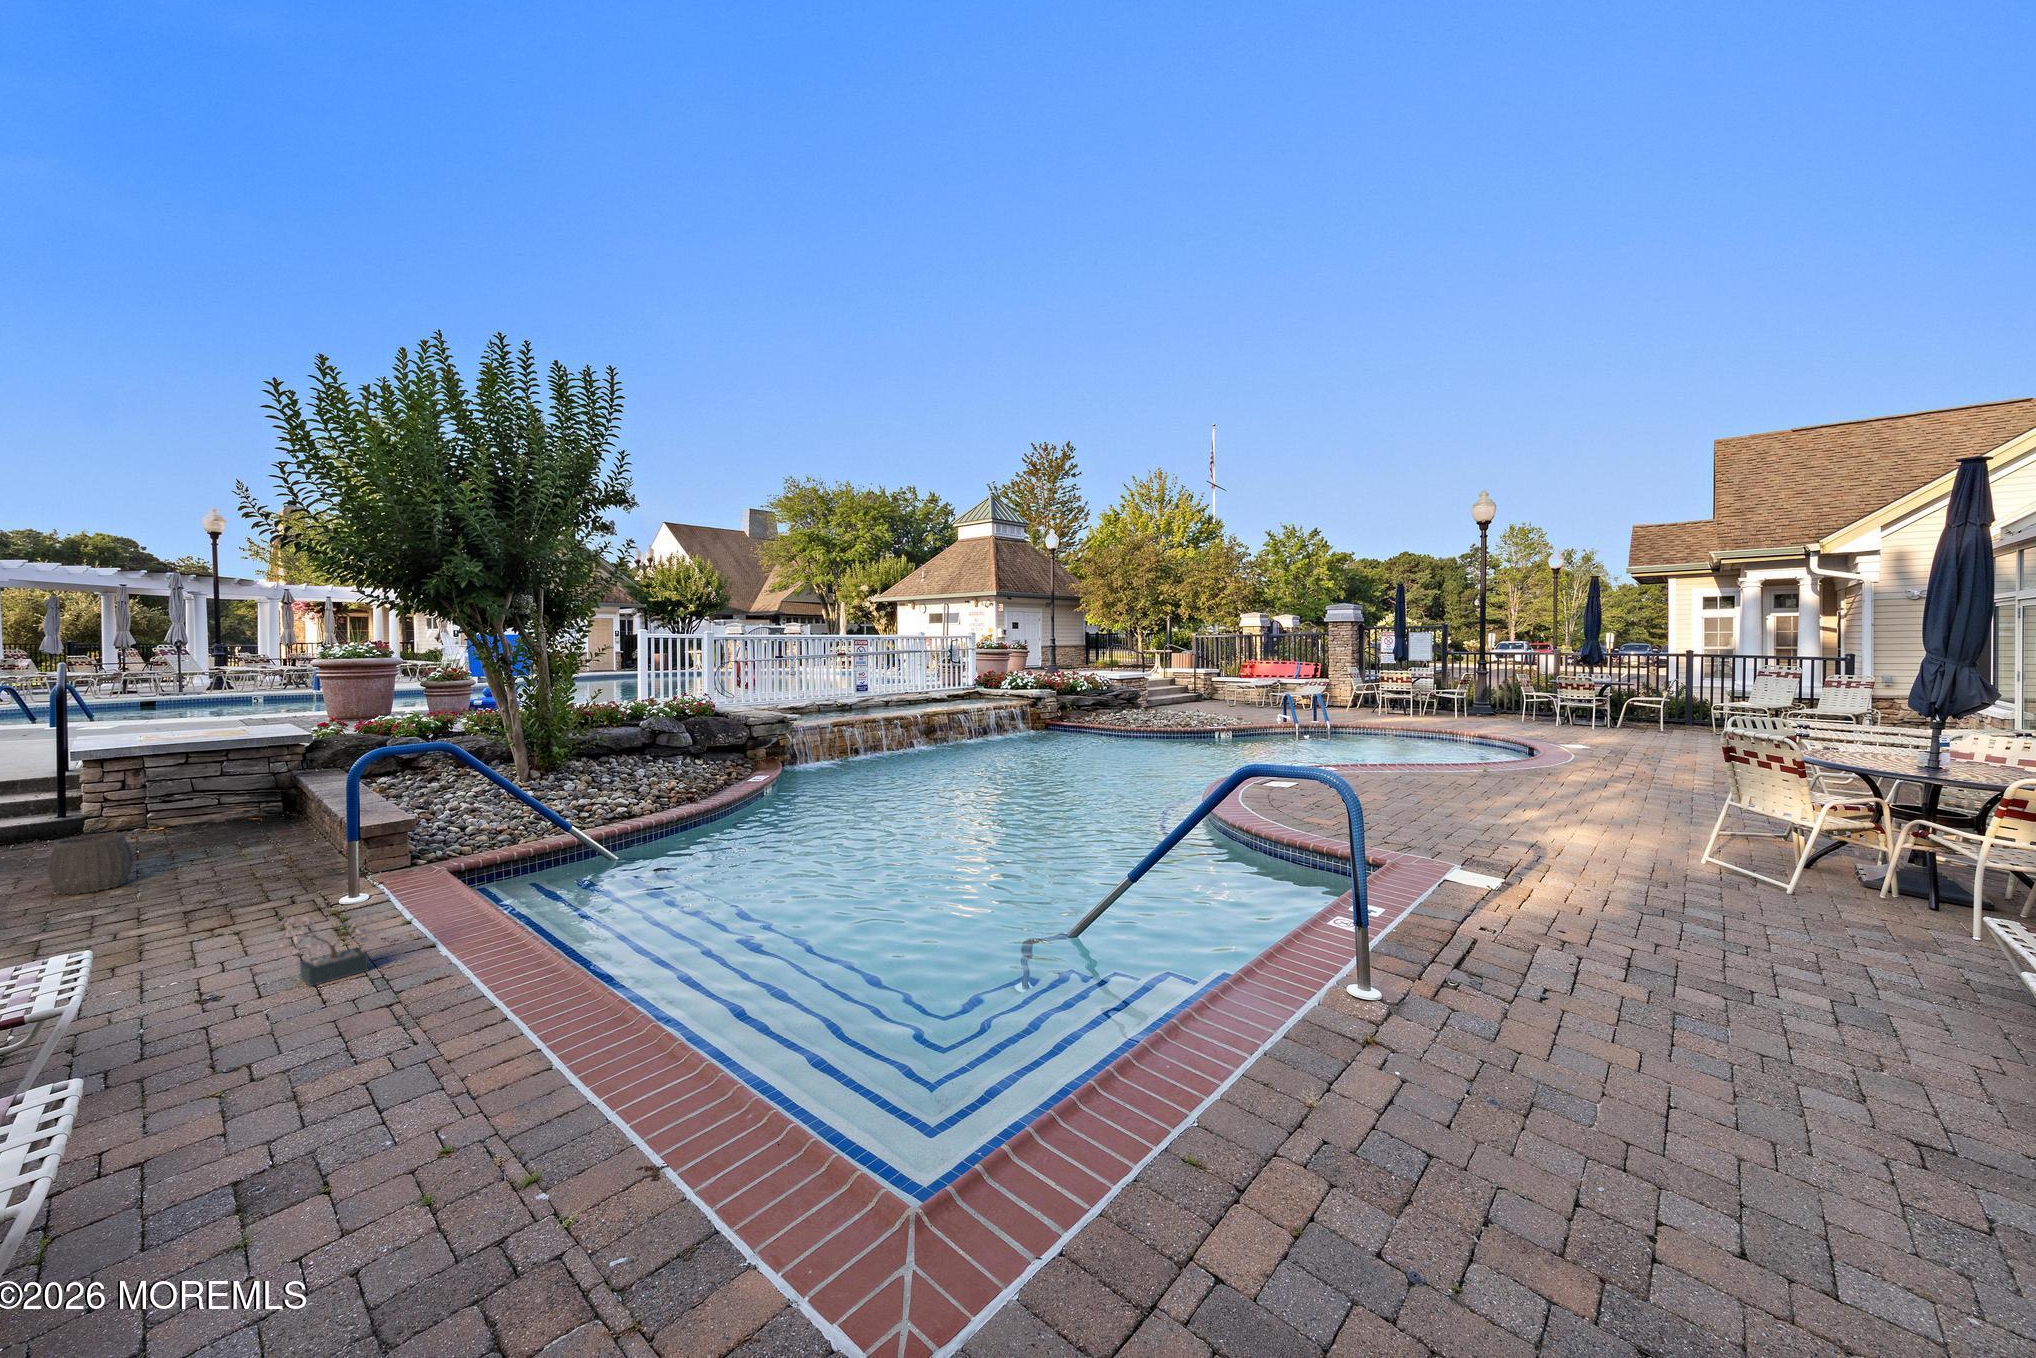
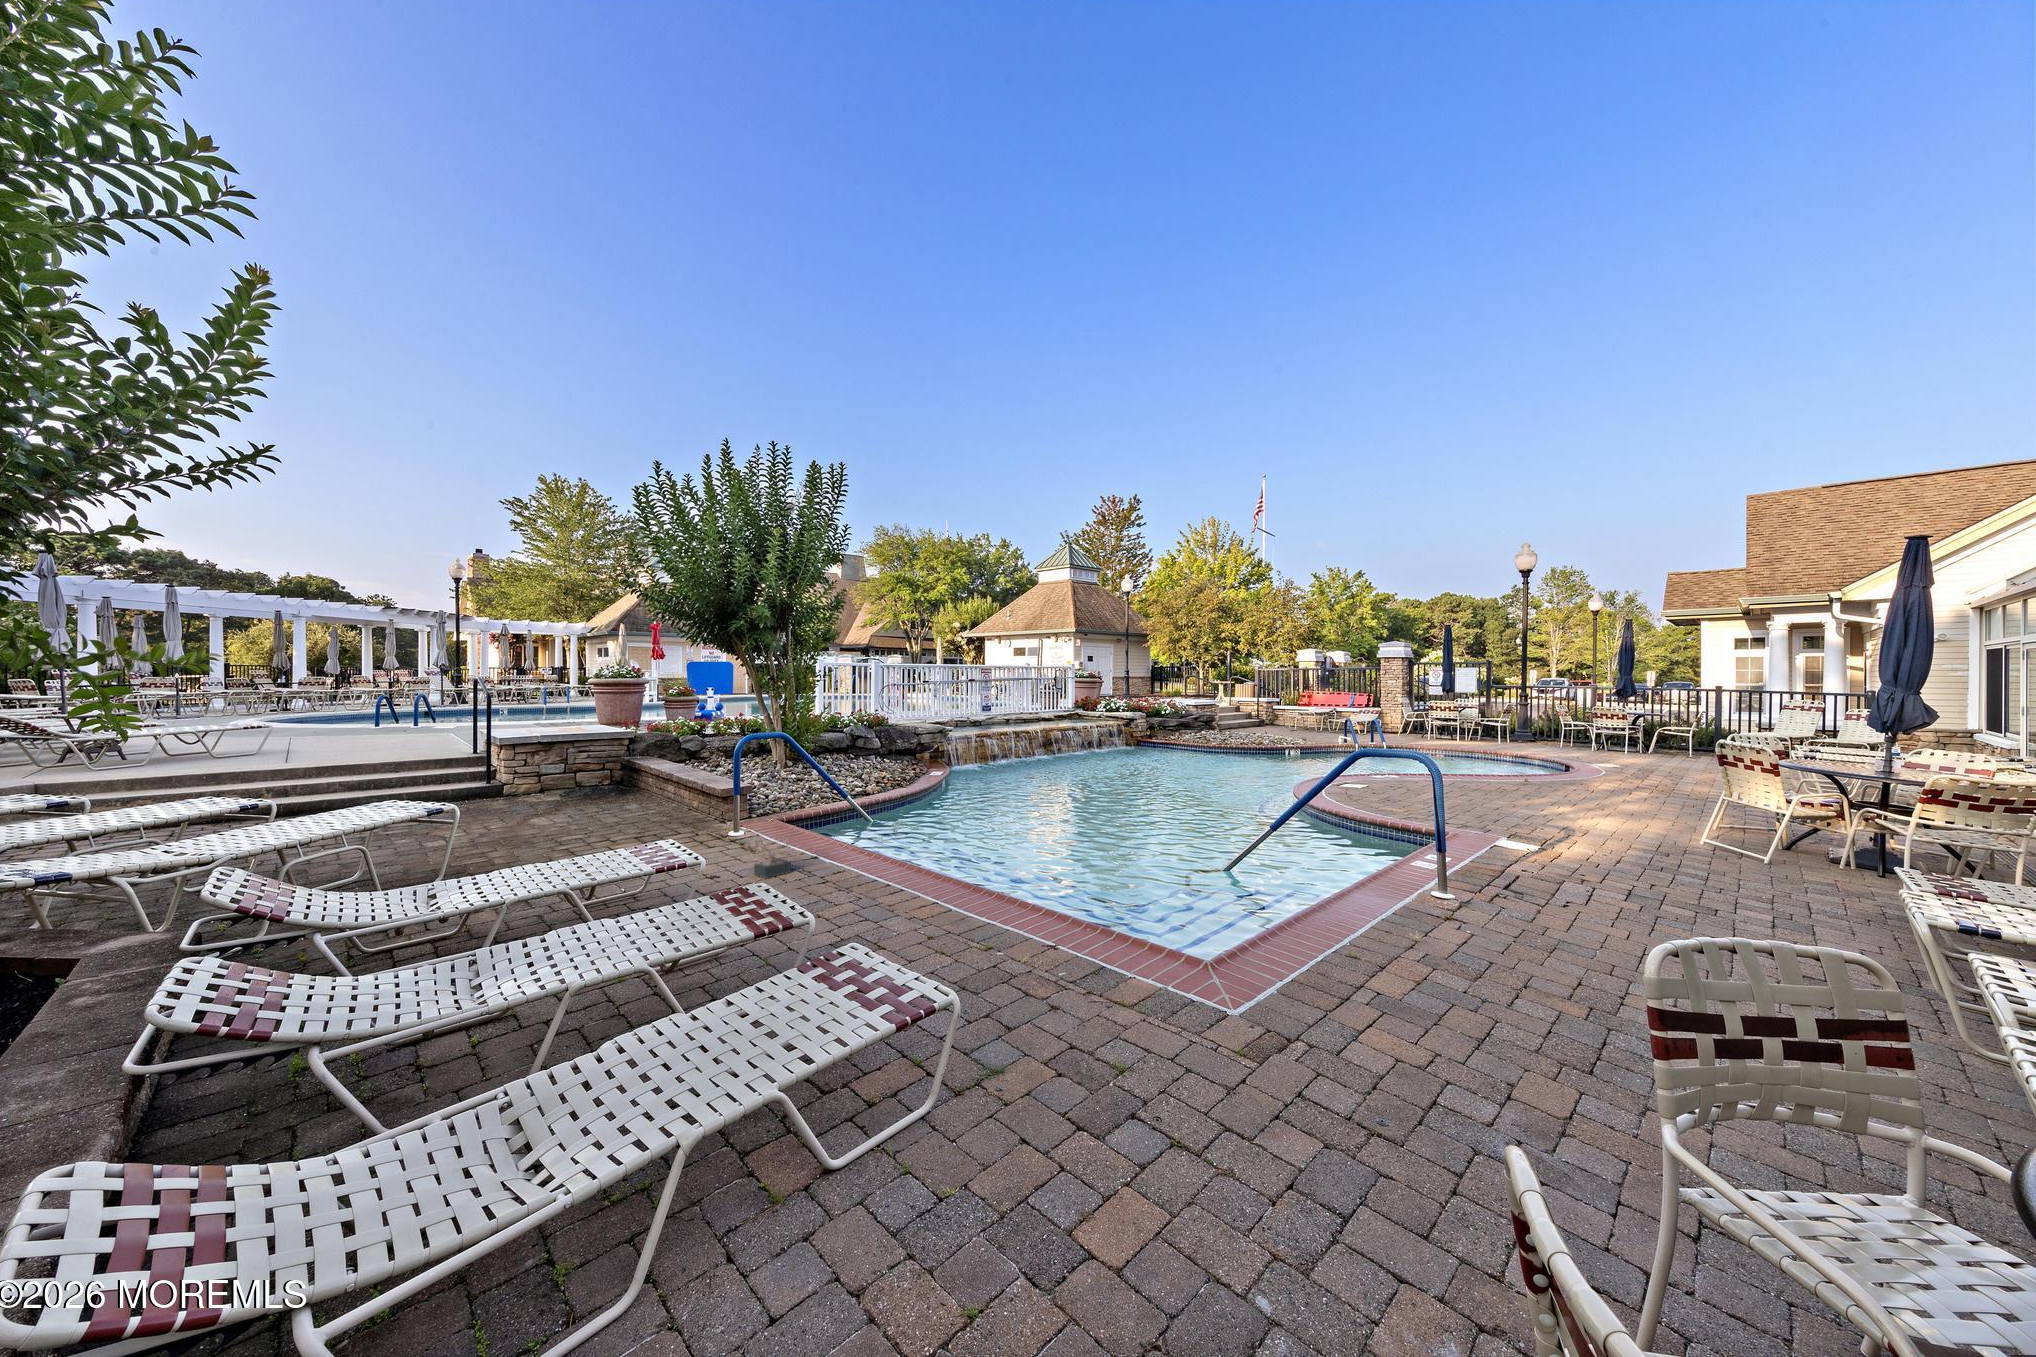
woven basket: present [47,833,134,894] -> none [523,792,570,832]

